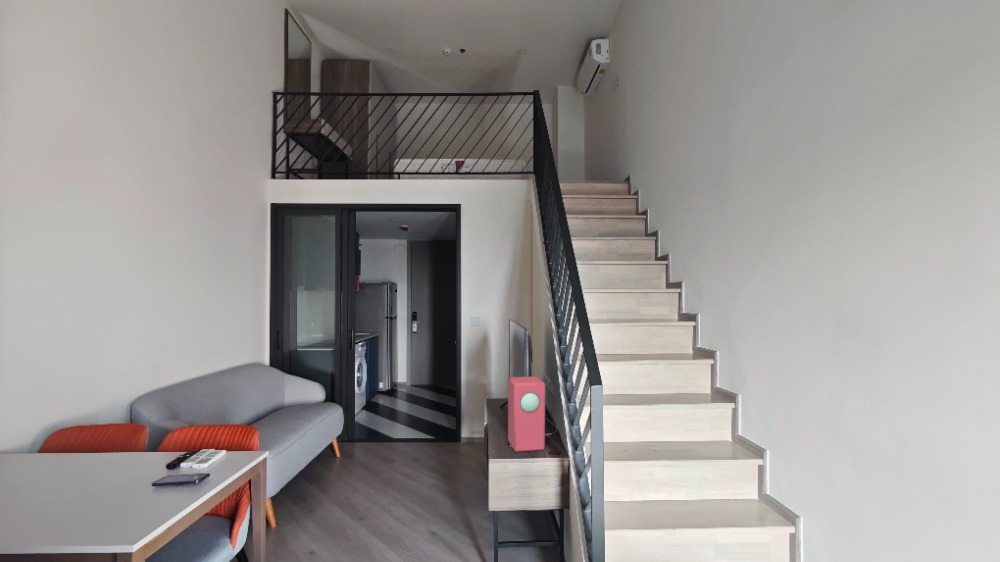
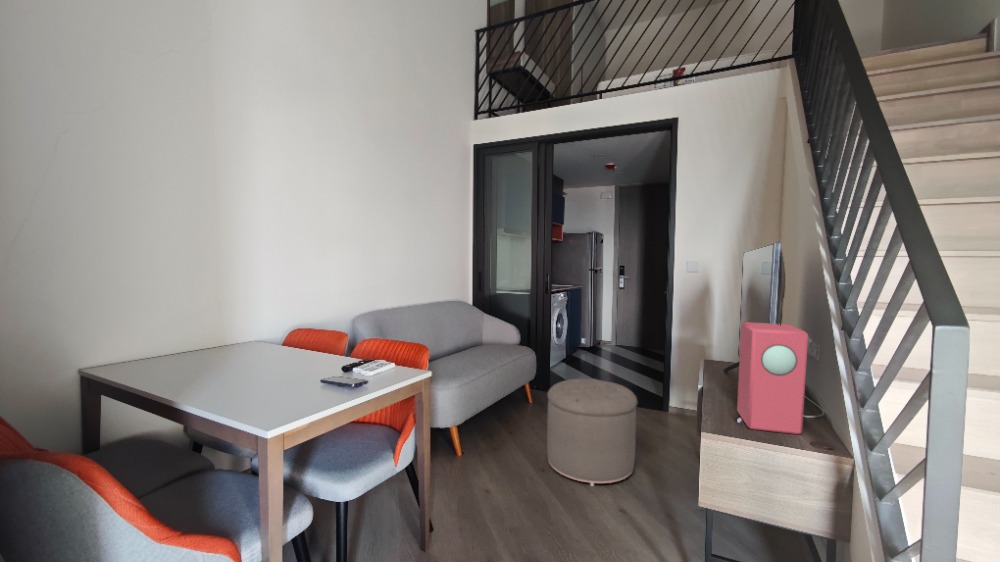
ottoman: none [362,429,439,523] -> present [547,378,637,486]

